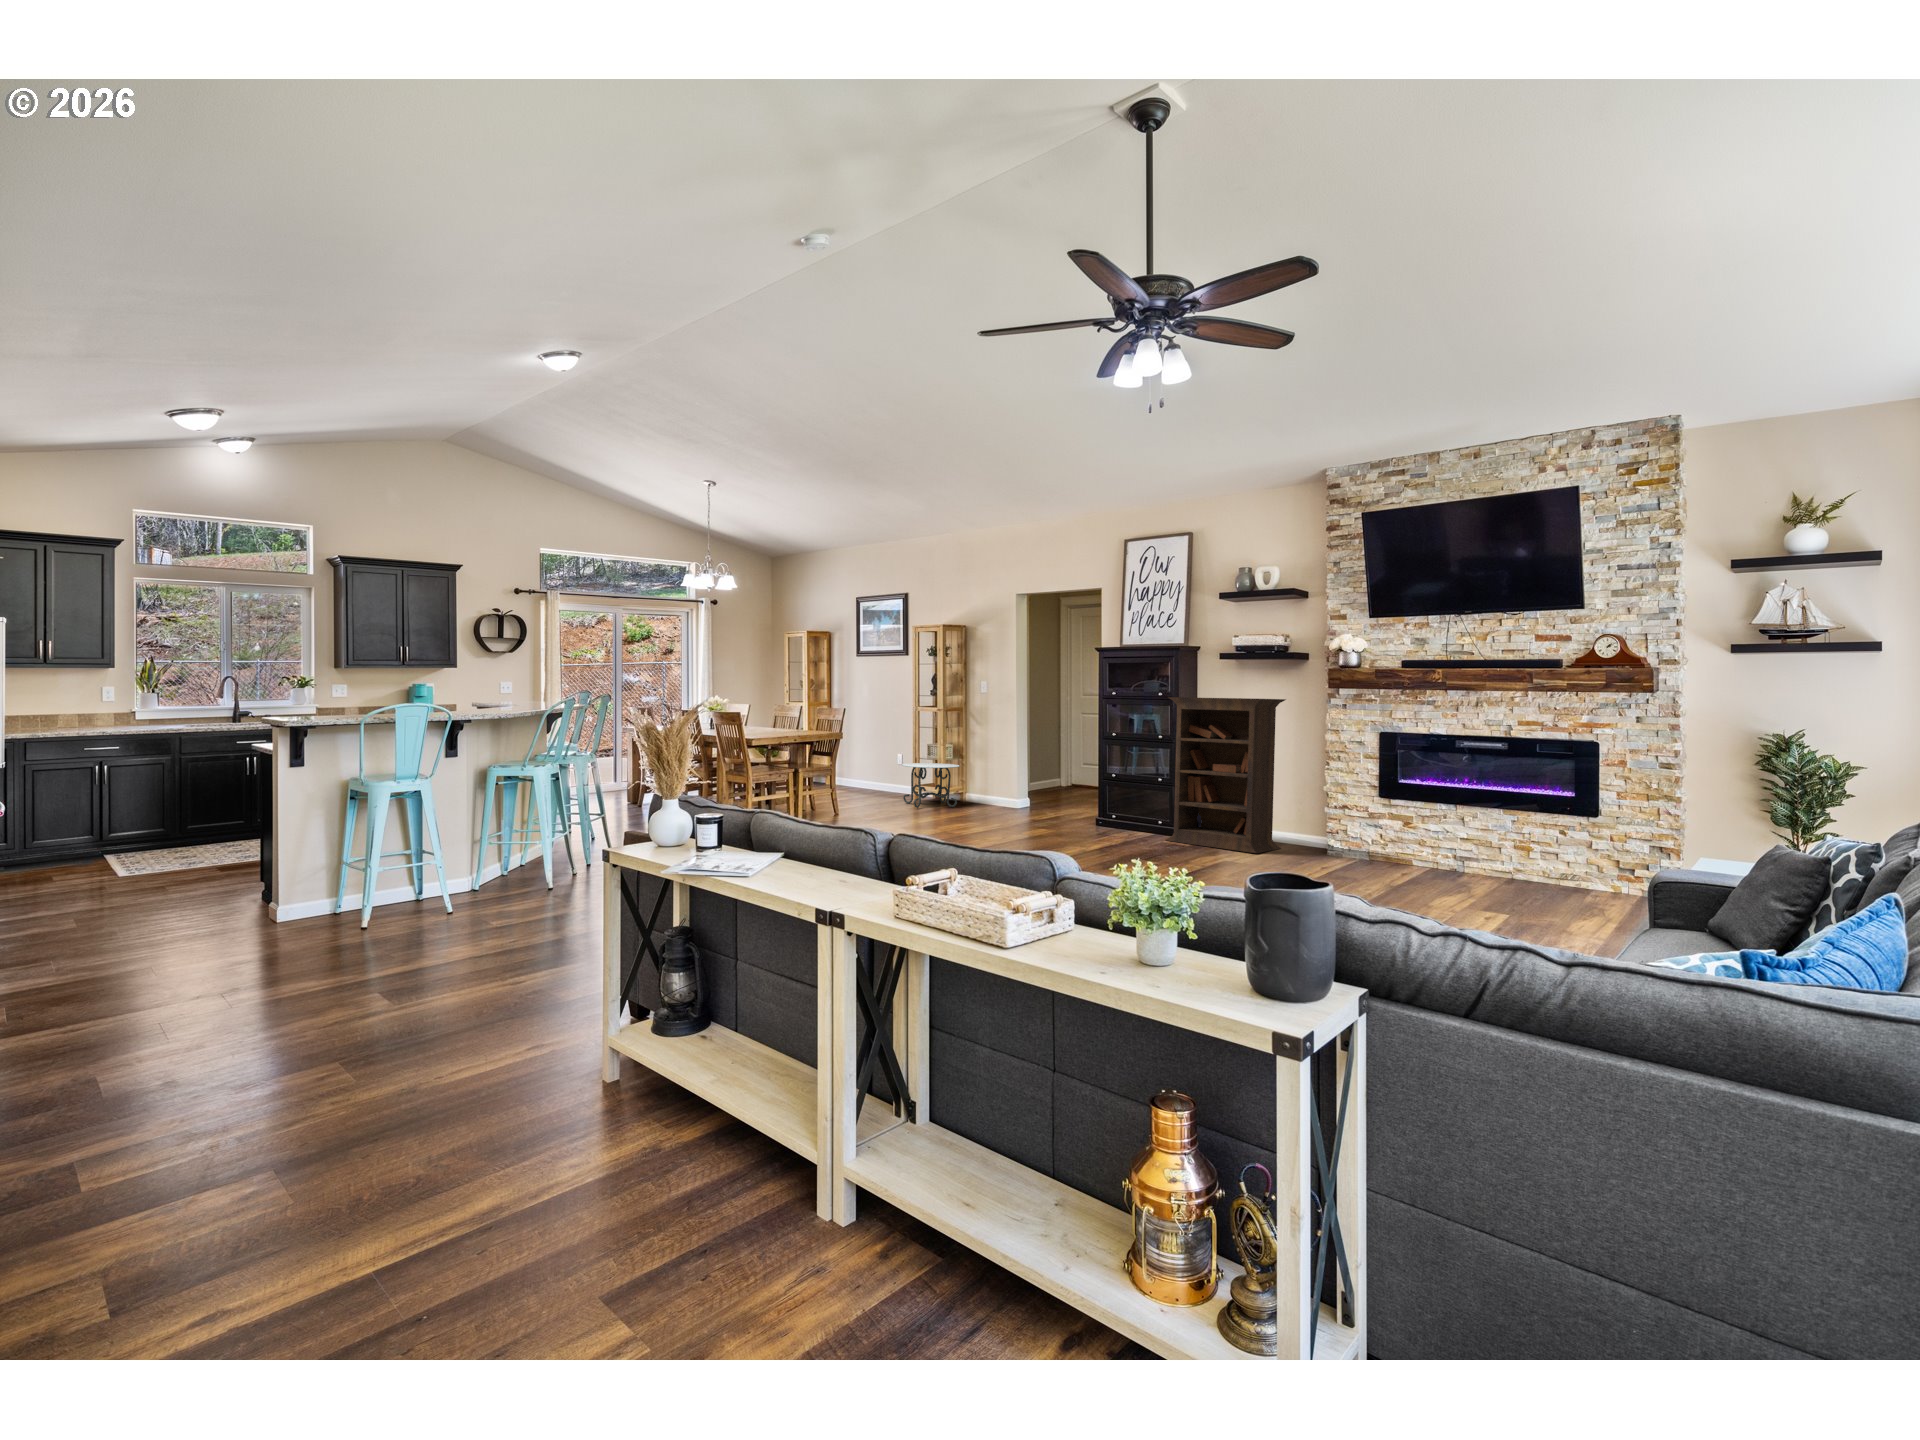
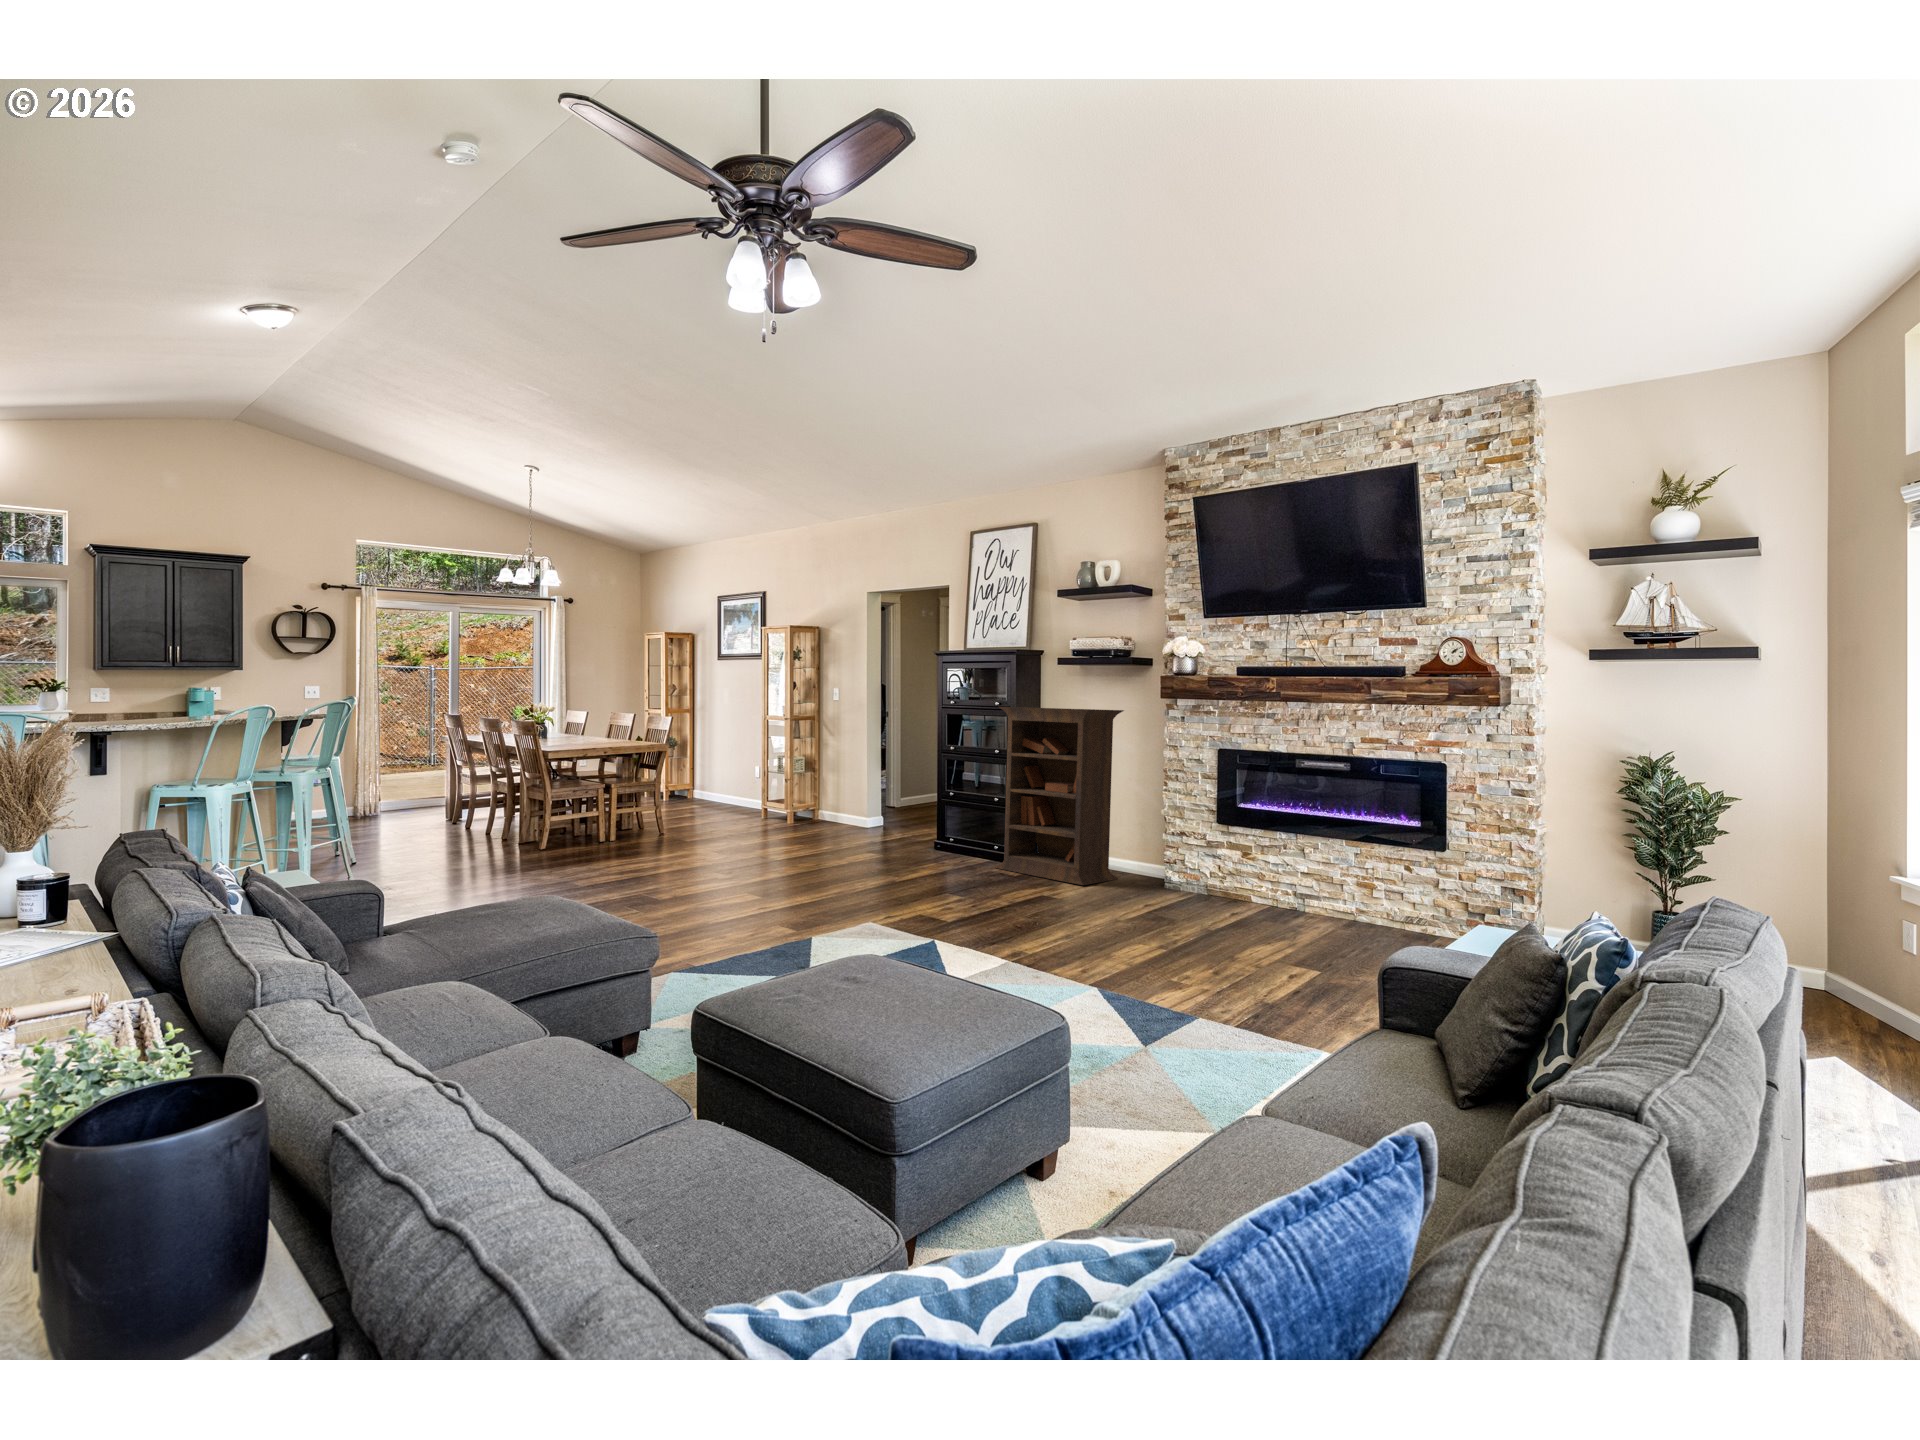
side table: present [902,763,960,808] -> none [743,776,808,826]

